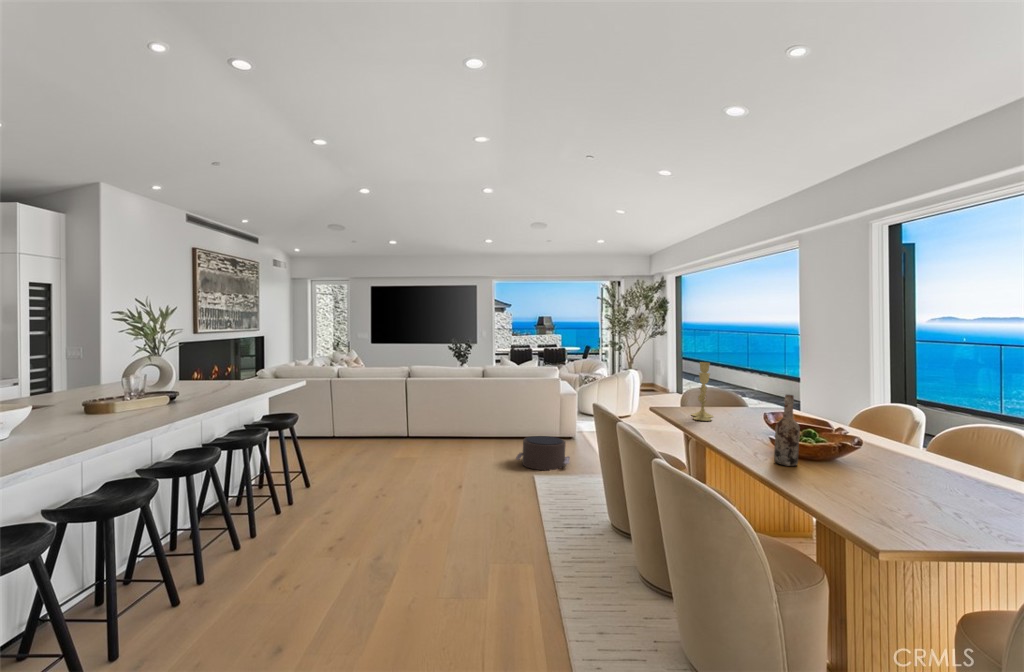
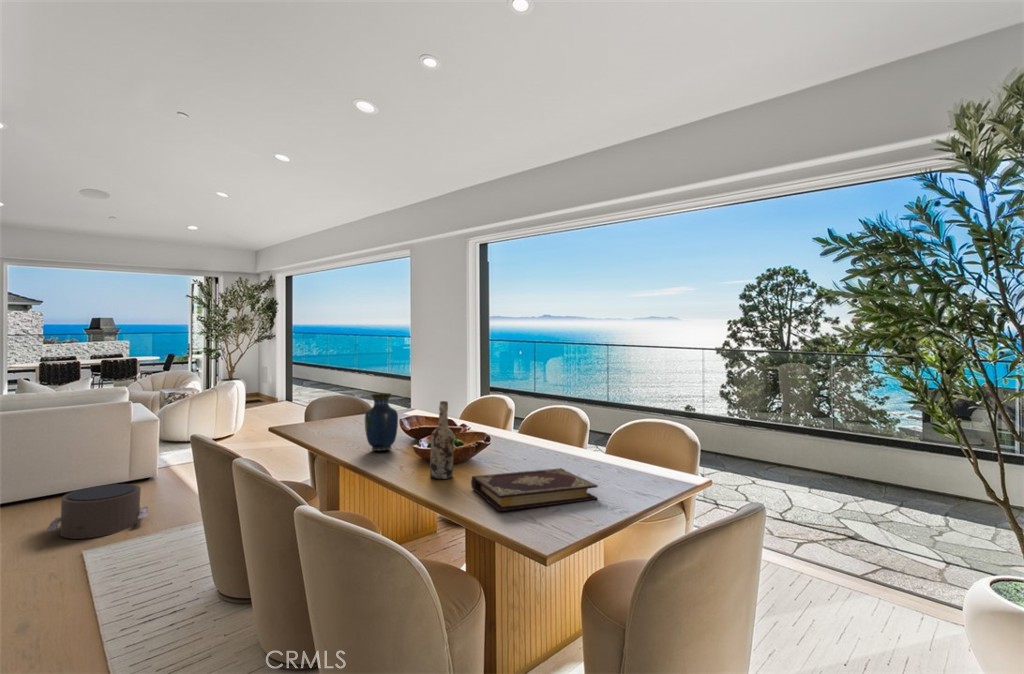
candlestick: present [691,362,714,421] -> none [323,370,349,437]
vase: none [722,385,754,436] -> present [365,393,398,451]
book: none [812,466,964,515] -> present [471,468,598,511]

